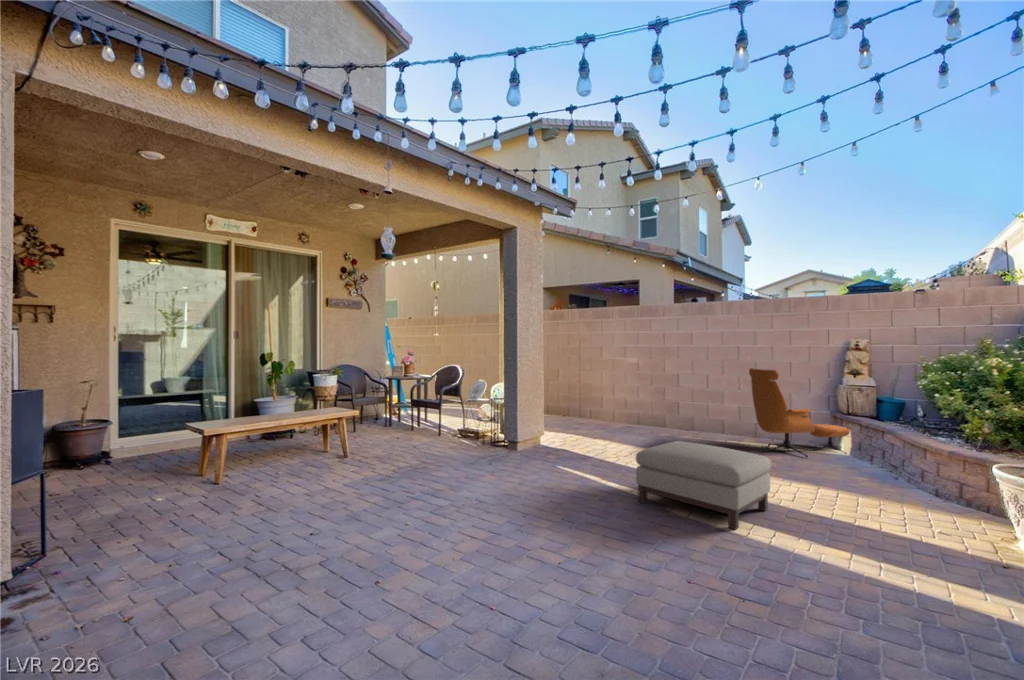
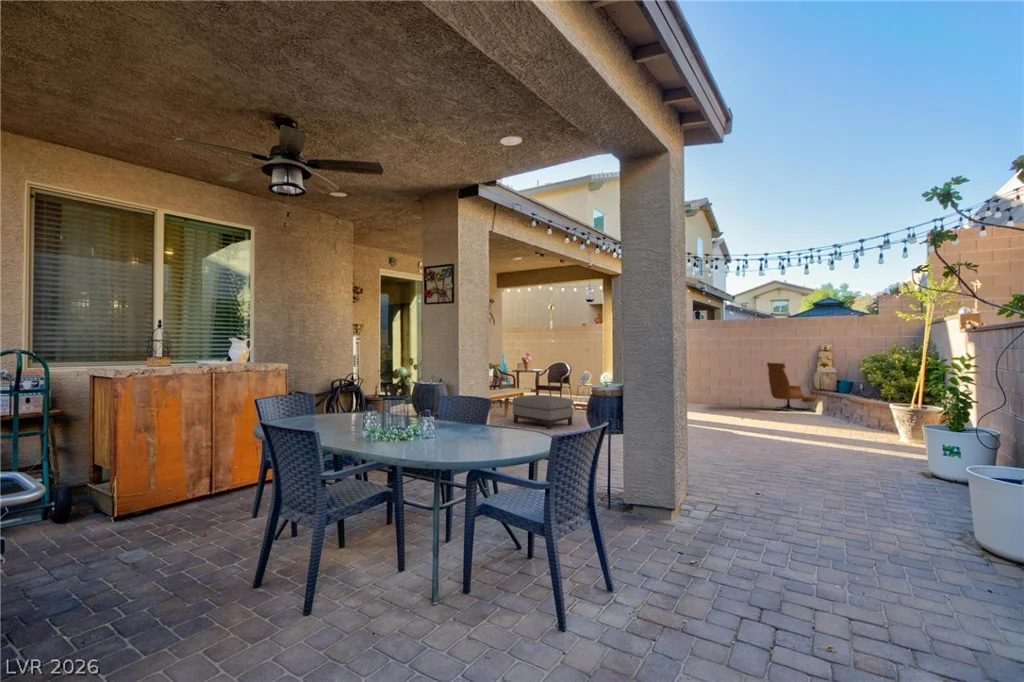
ottoman: present [636,441,771,530] -> present [513,395,574,429]

